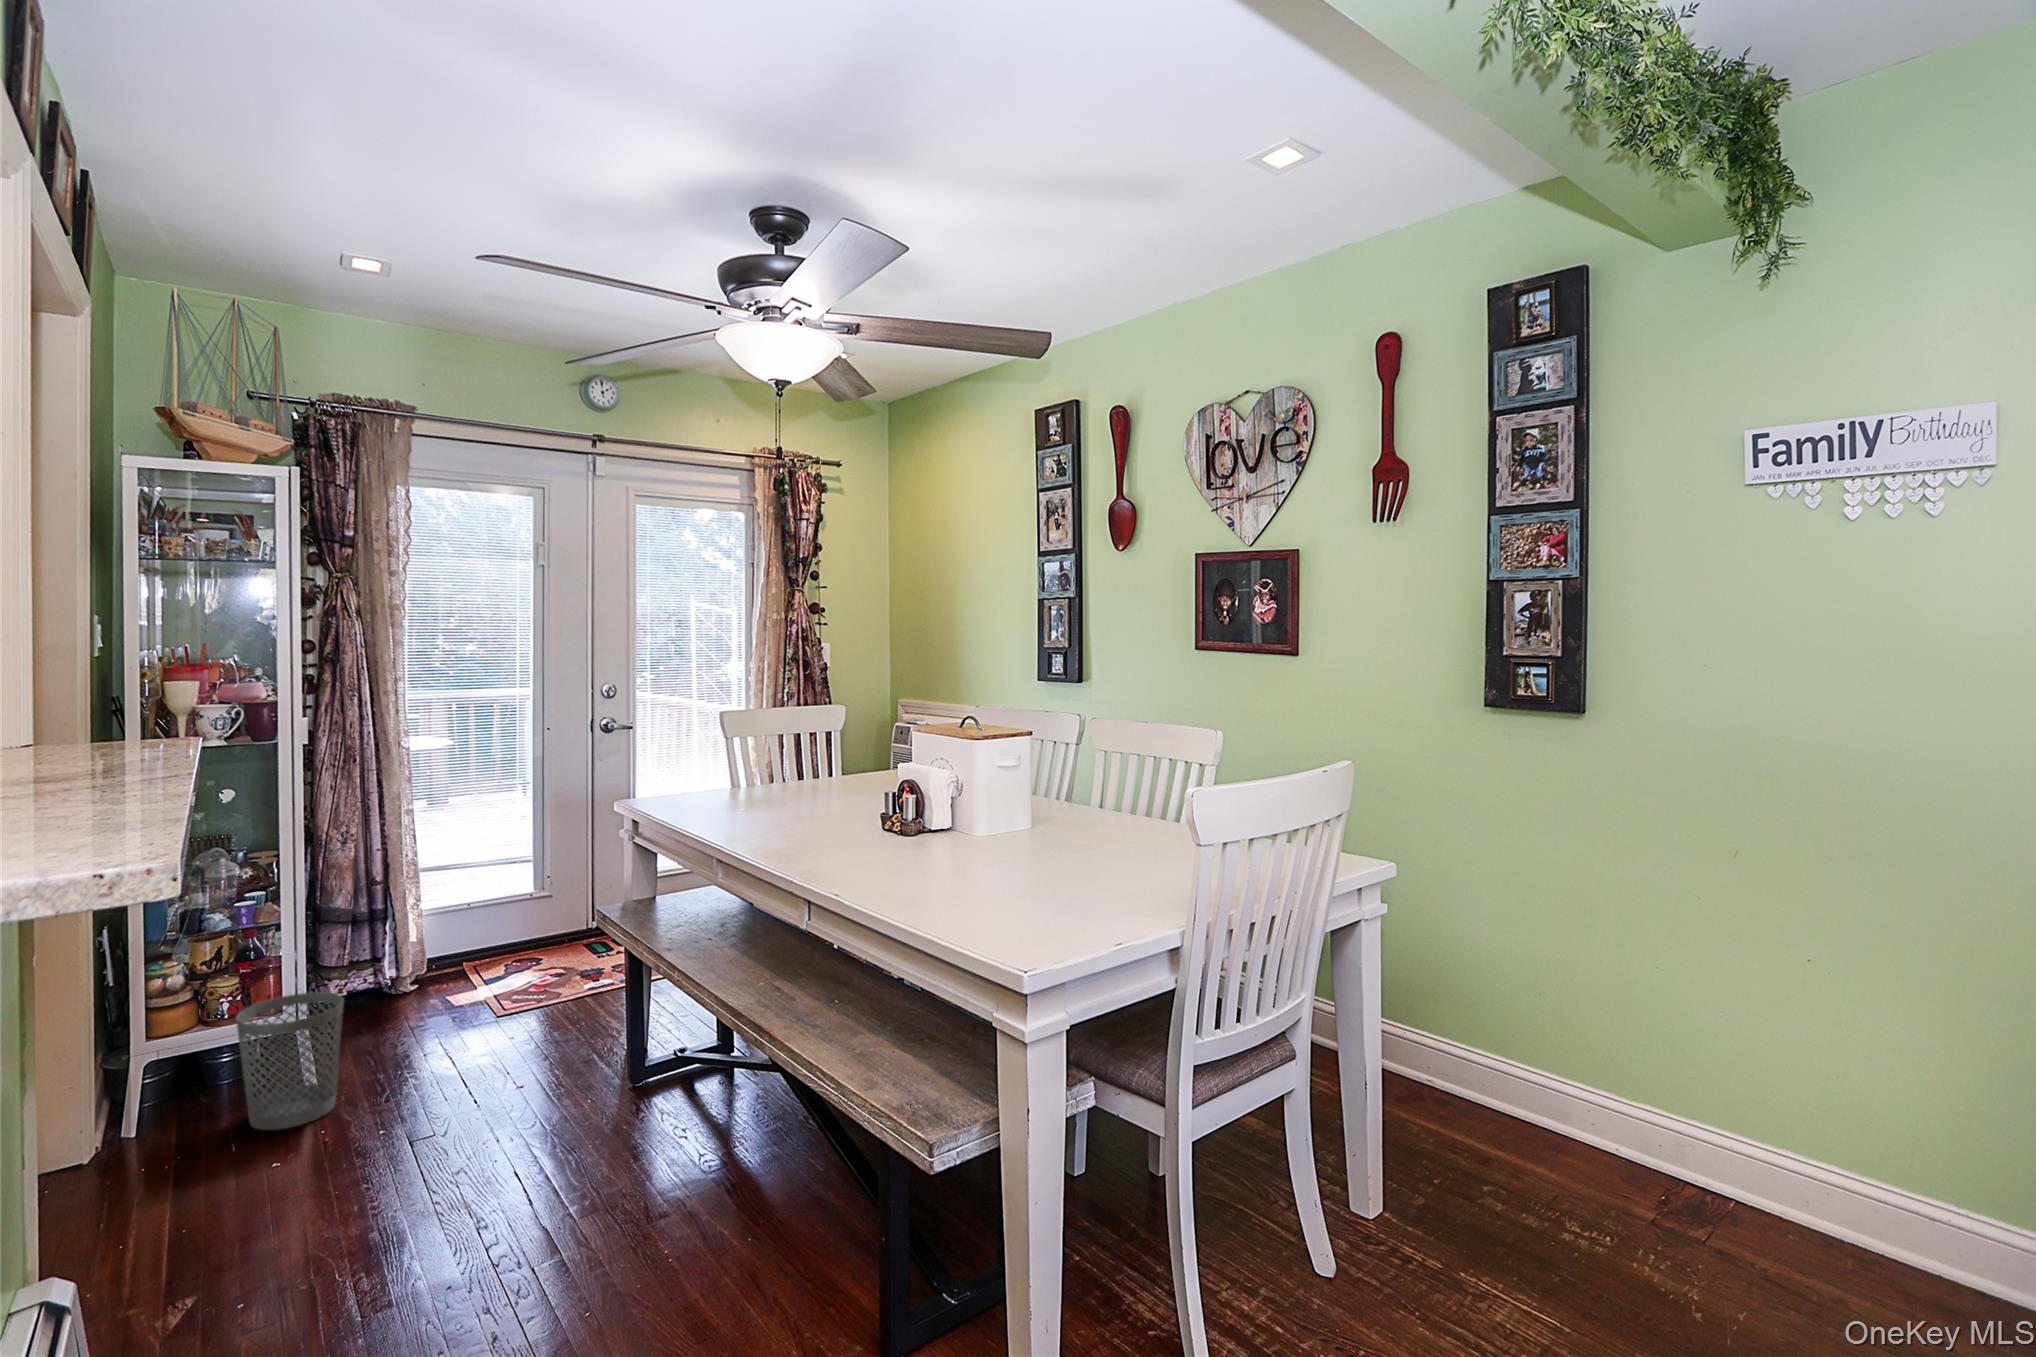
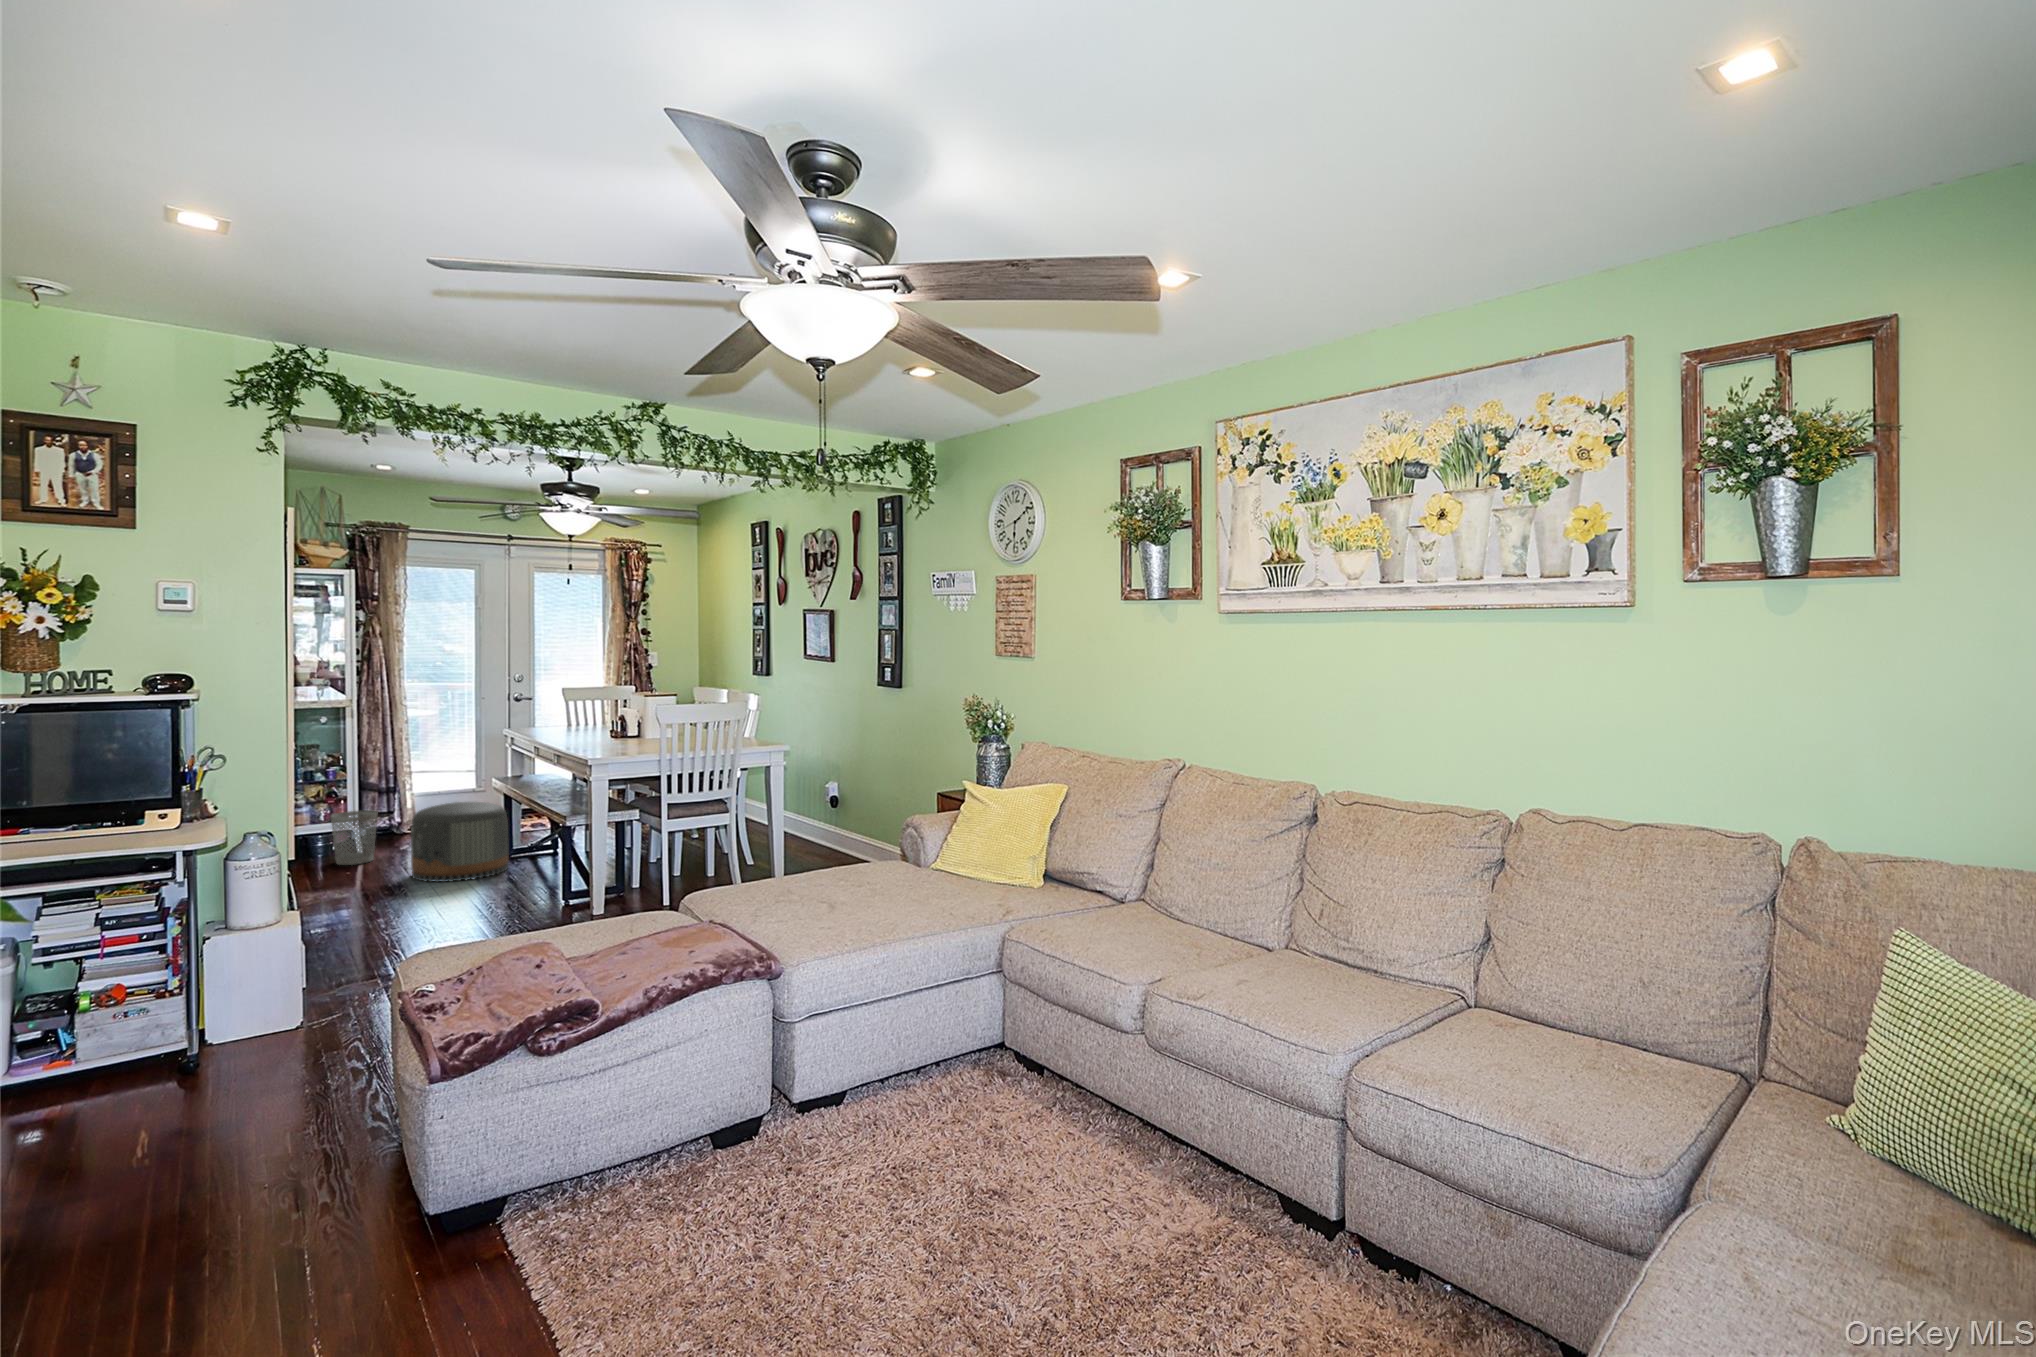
pouf: none [418,989,641,1225] -> present [411,802,508,882]

